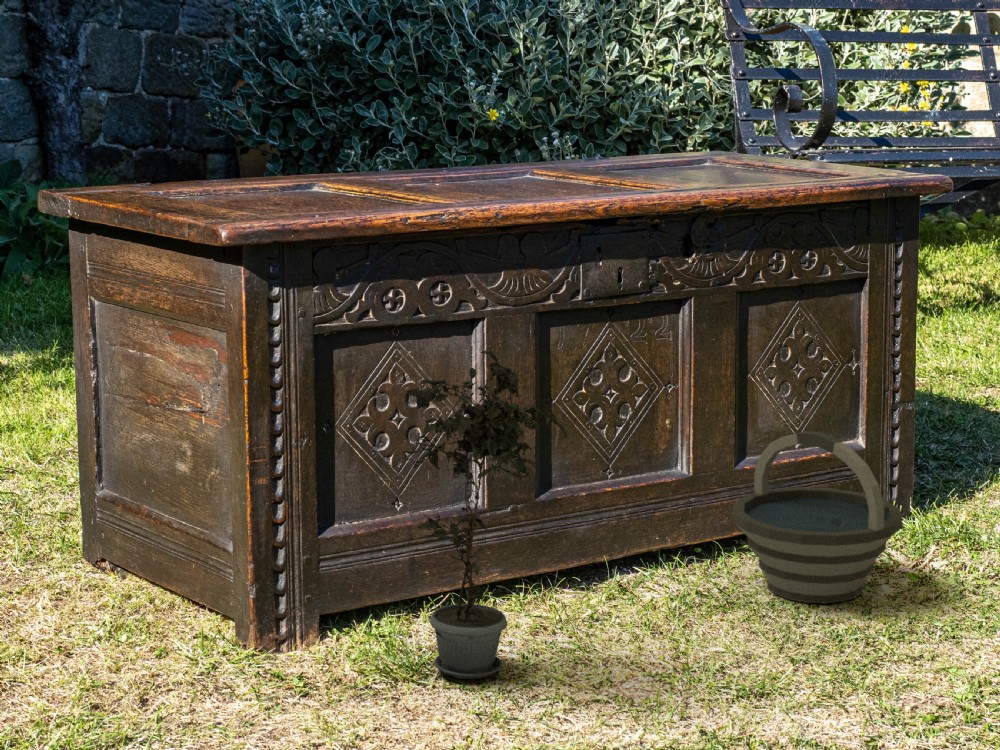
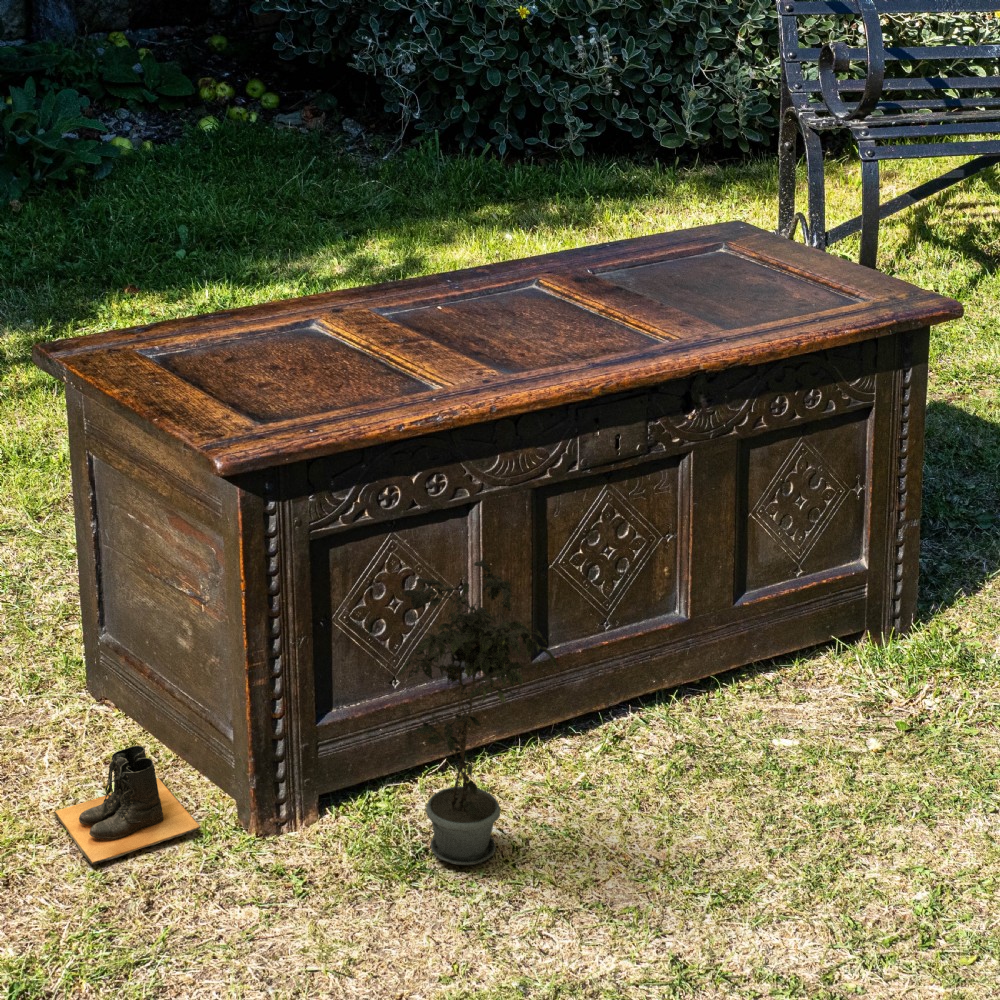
bucket: present [733,431,902,603] -> none [727,585,894,756]
boots: none [42,570,194,679] -> present [54,745,201,865]

